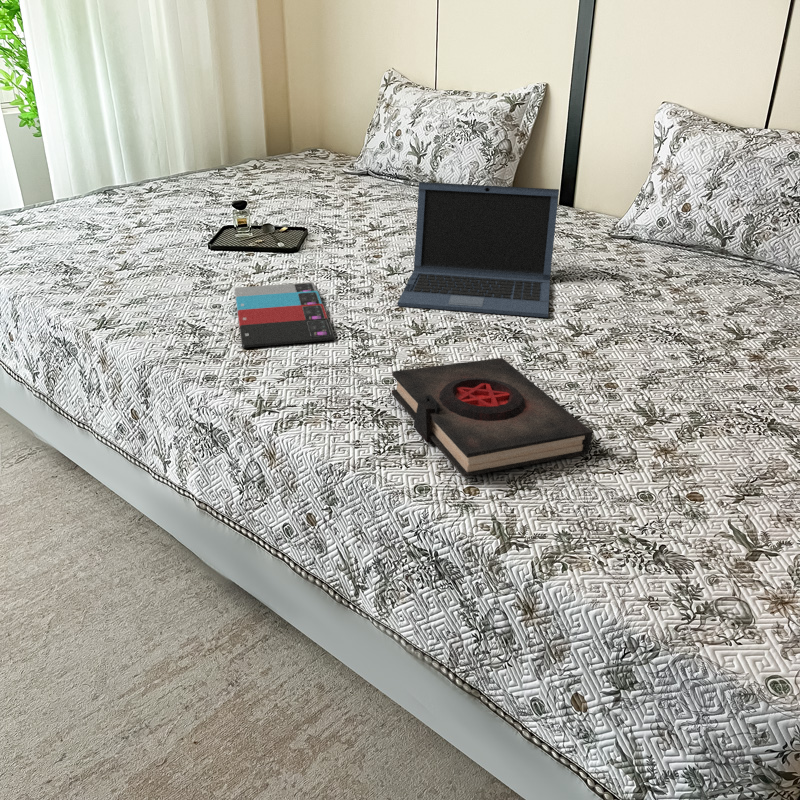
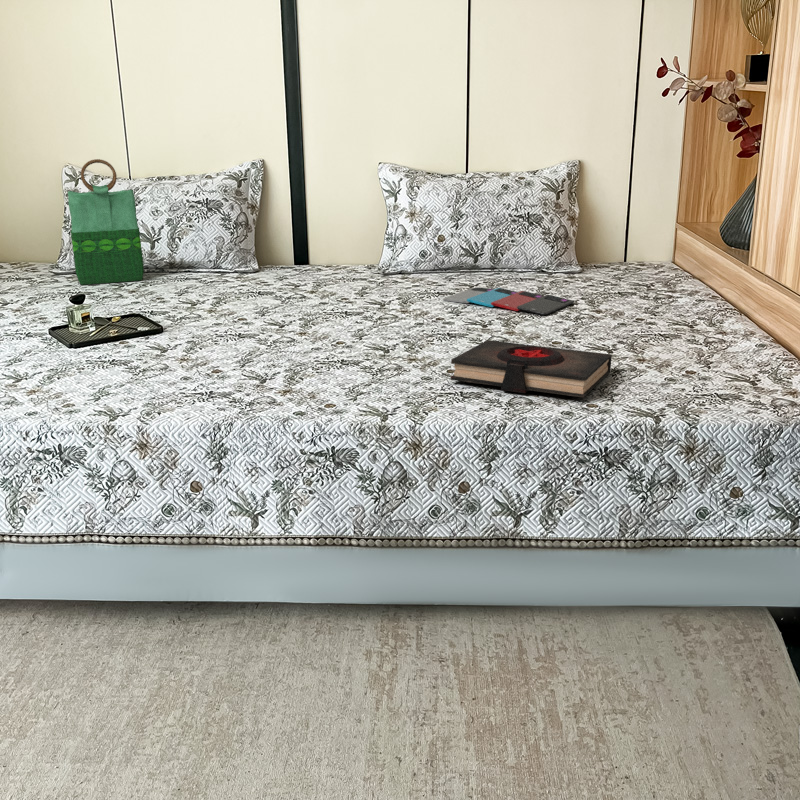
tote bag: none [340,69,403,193] -> present [68,159,144,285]
laptop: present [398,182,559,317] -> none [280,229,445,342]
smartphone: present [235,282,335,348] -> present [443,287,574,315]

